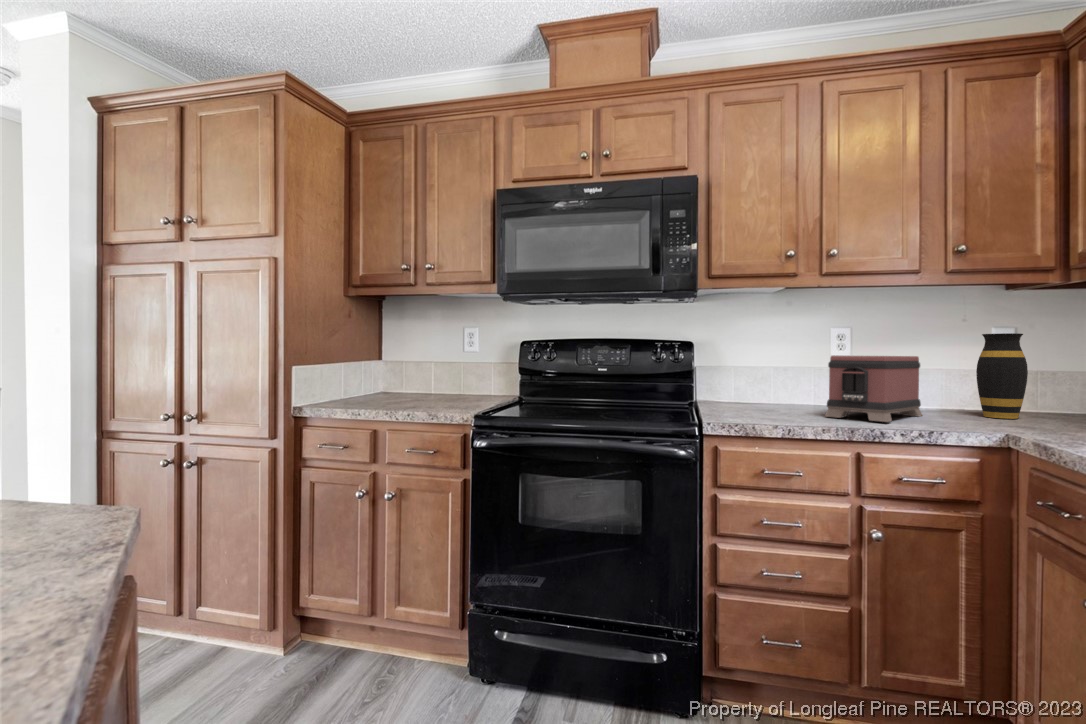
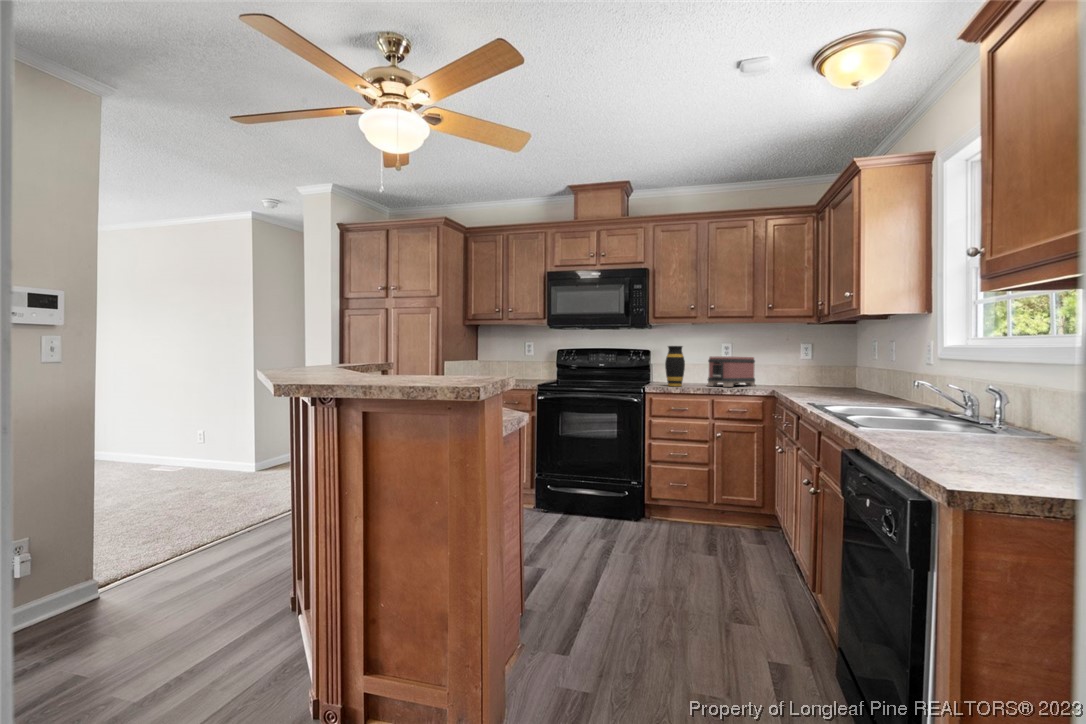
vase: present [976,333,1028,419] -> present [665,346,685,386]

